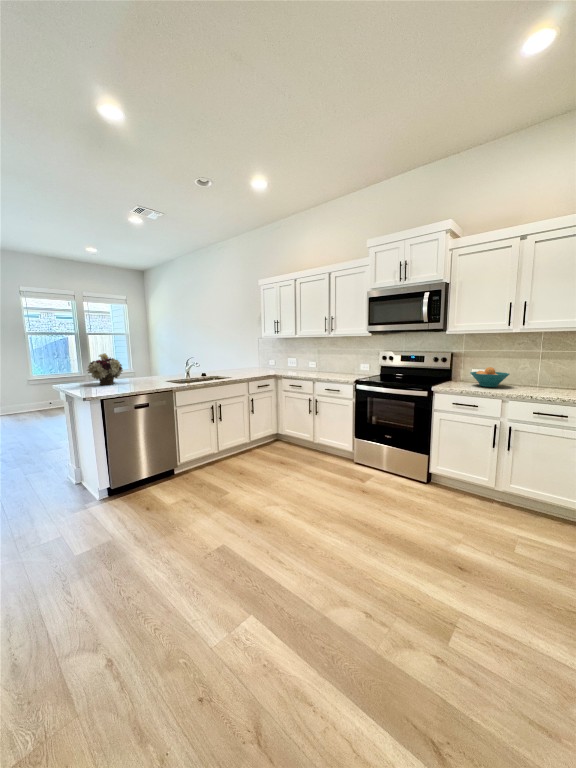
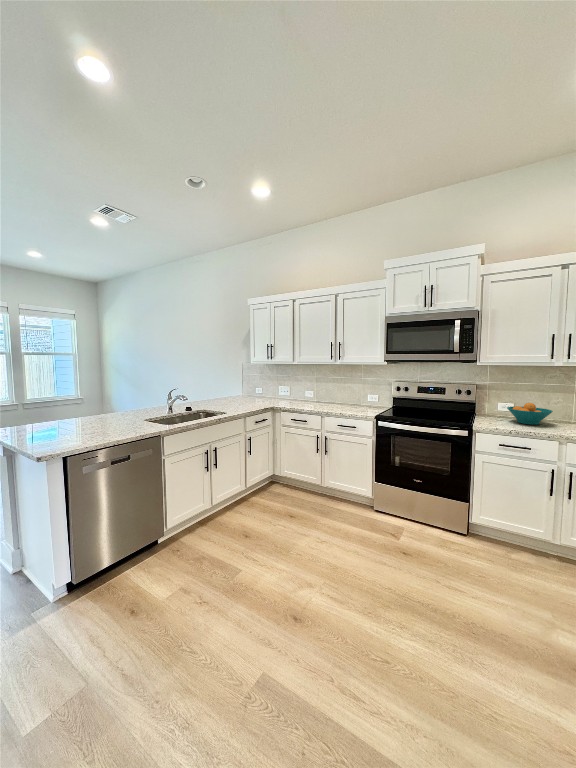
flower arrangement: present [87,353,123,385] -> none [35,387,88,431]

